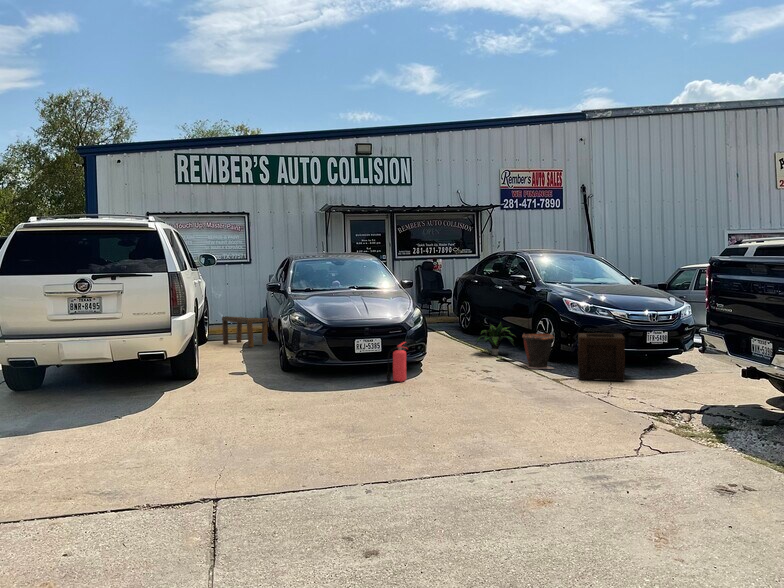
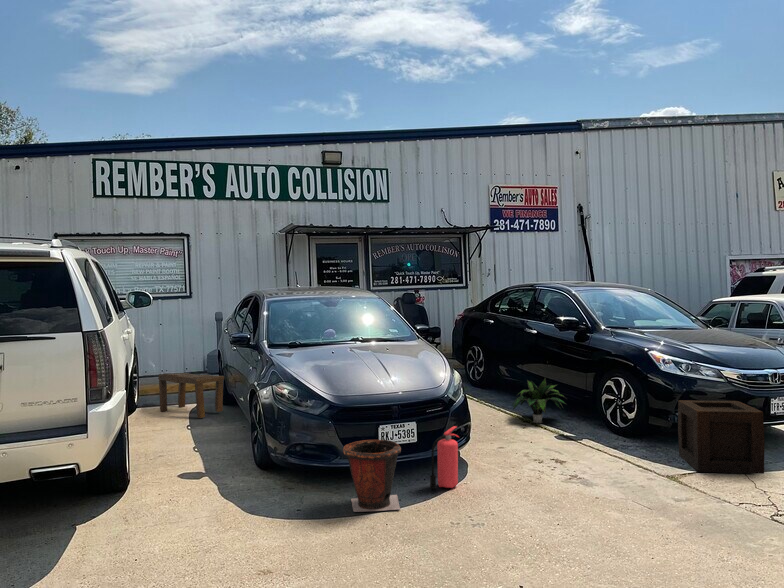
waste bin: present [522,334,554,369] -> present [343,440,401,512]

